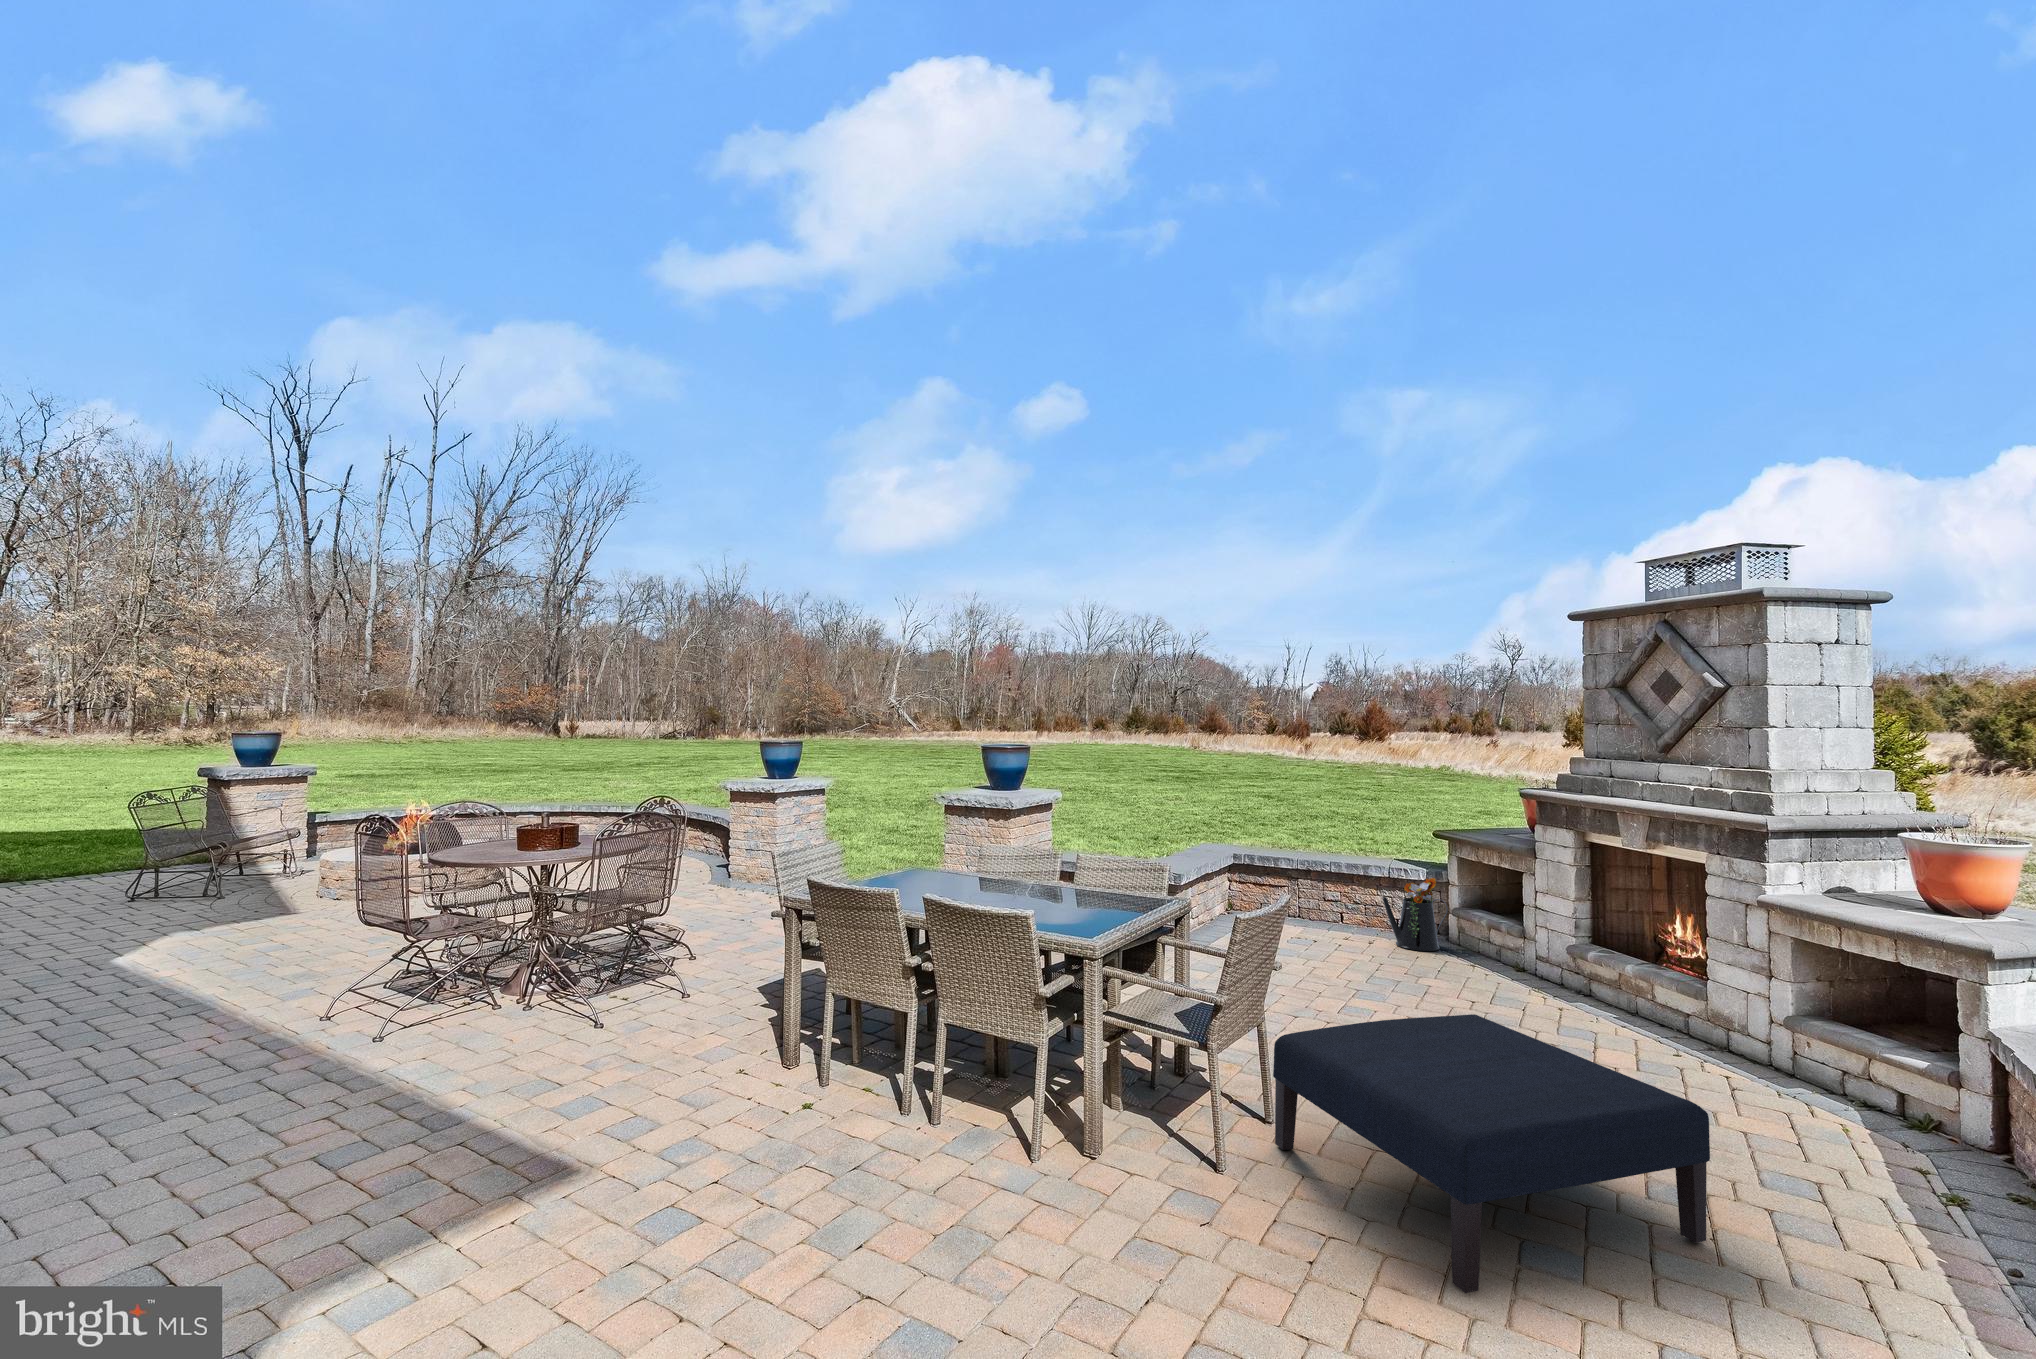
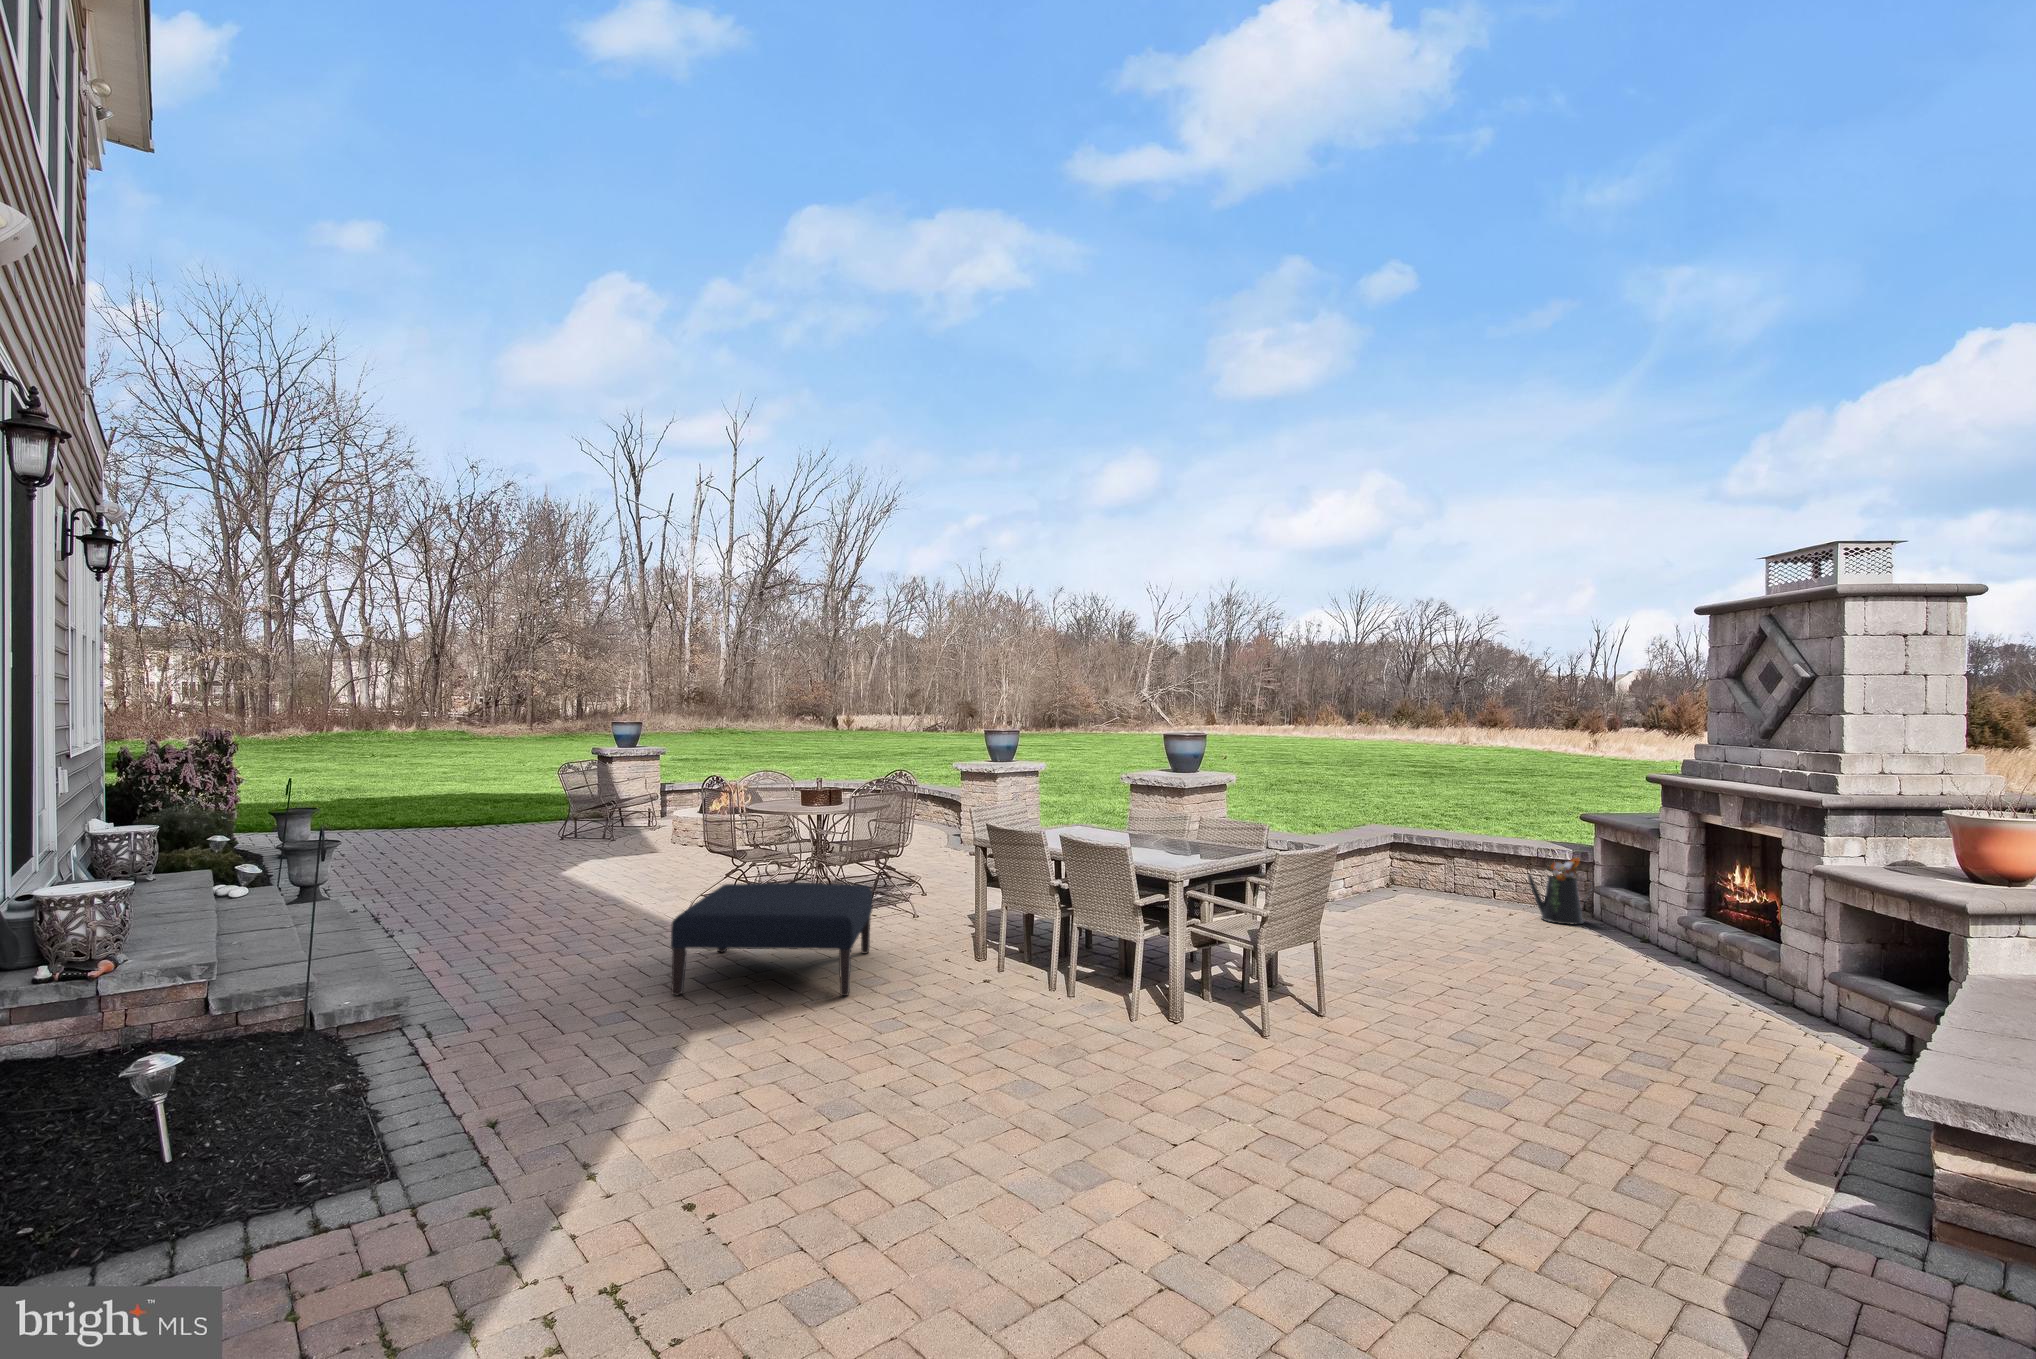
ottoman: present [1273,1014,1710,1293] -> present [671,883,872,996]

